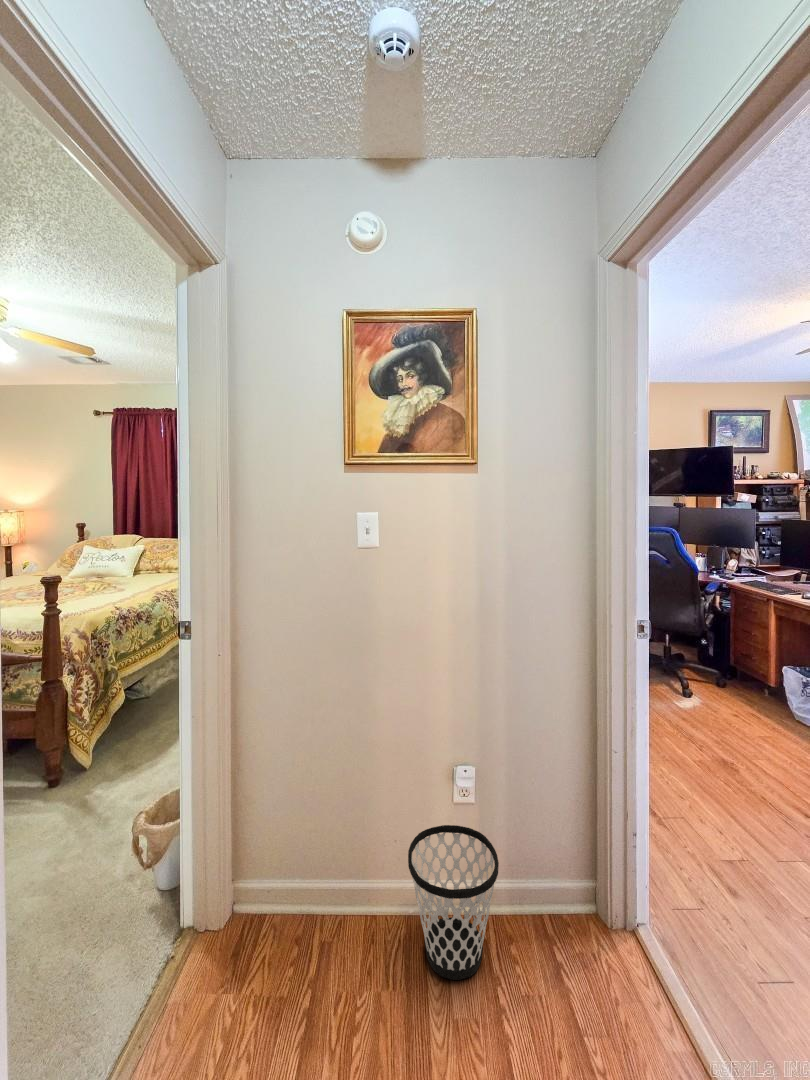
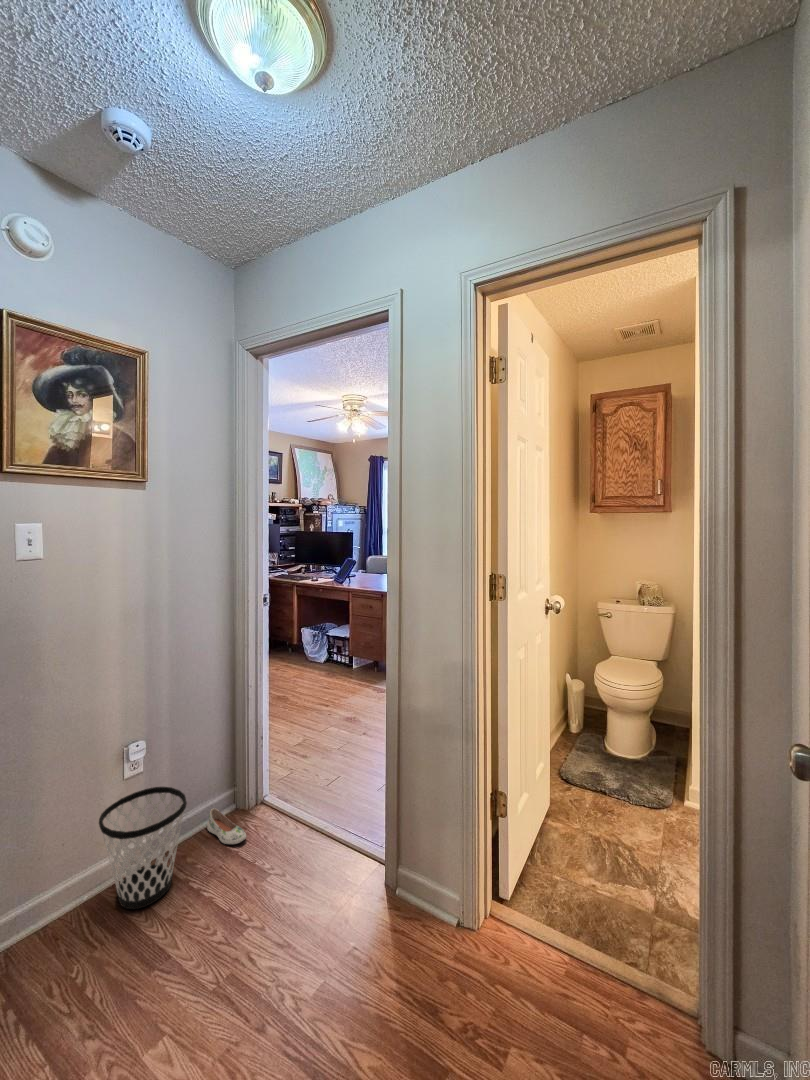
shoe: none [547,895,588,979] -> present [207,808,246,844]

